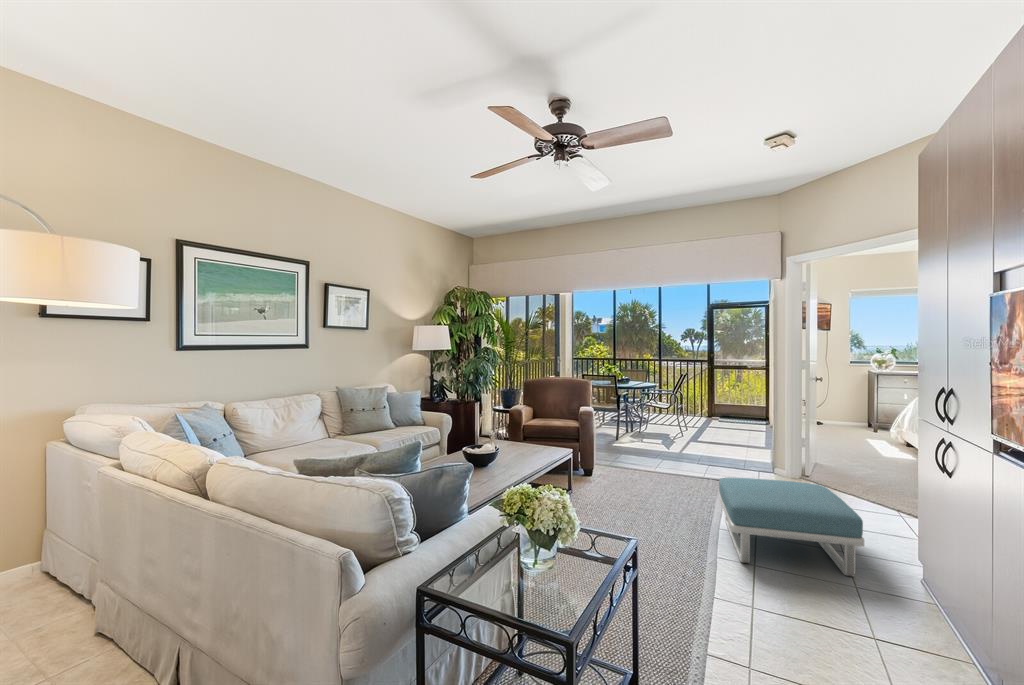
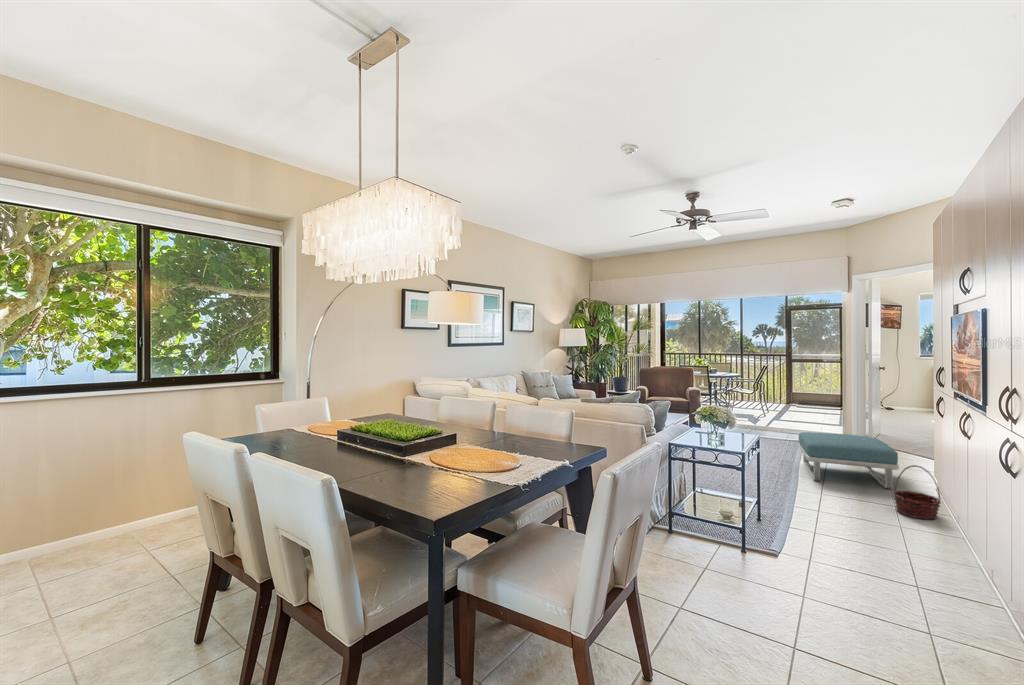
basket: none [868,560,952,663] -> present [894,465,941,519]

